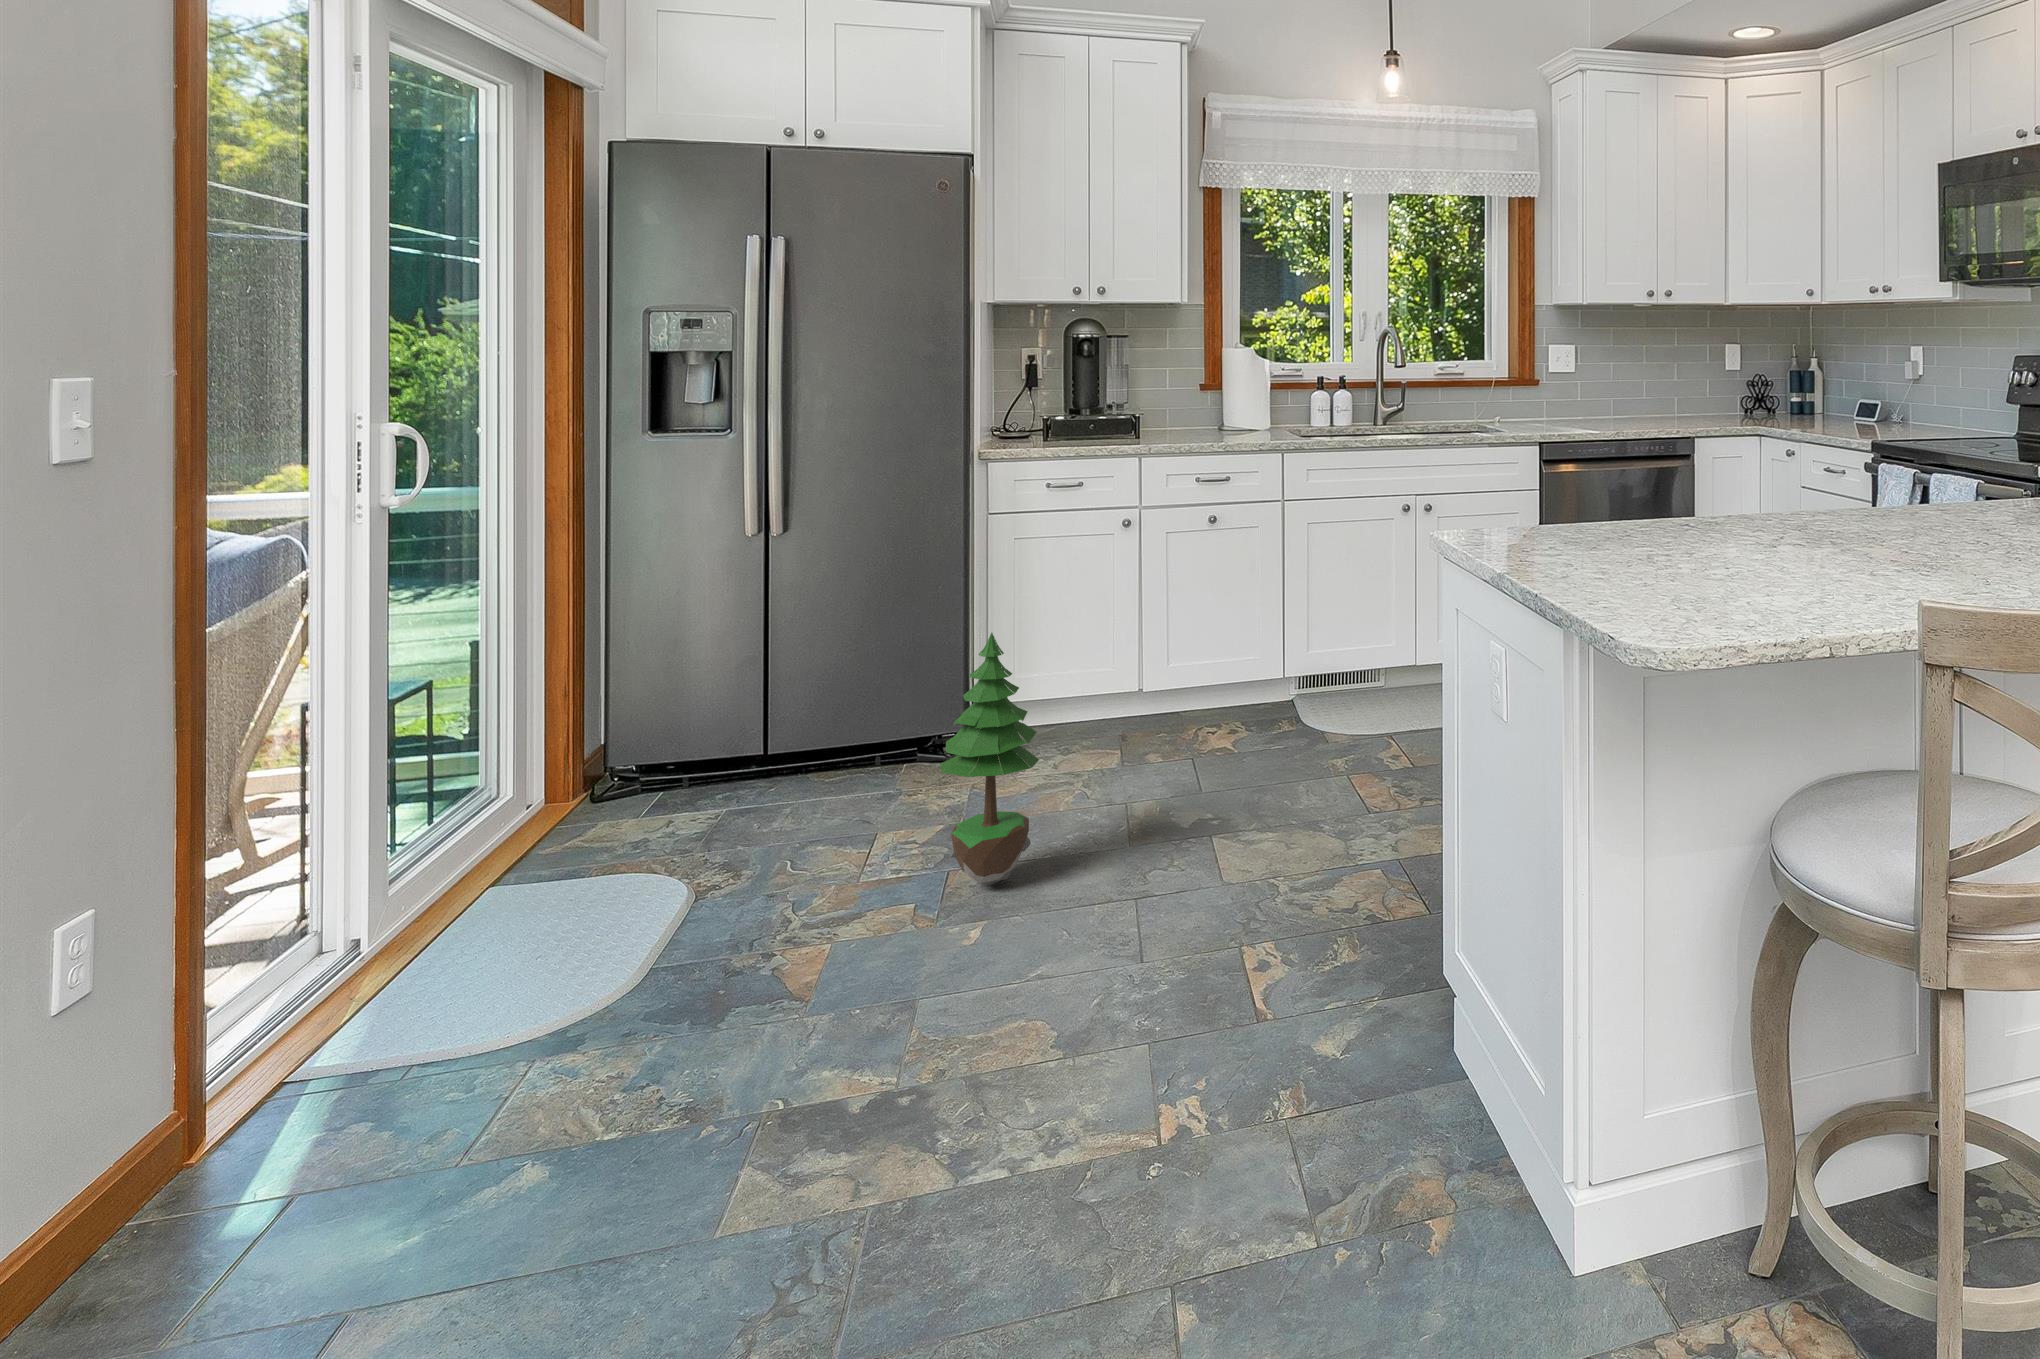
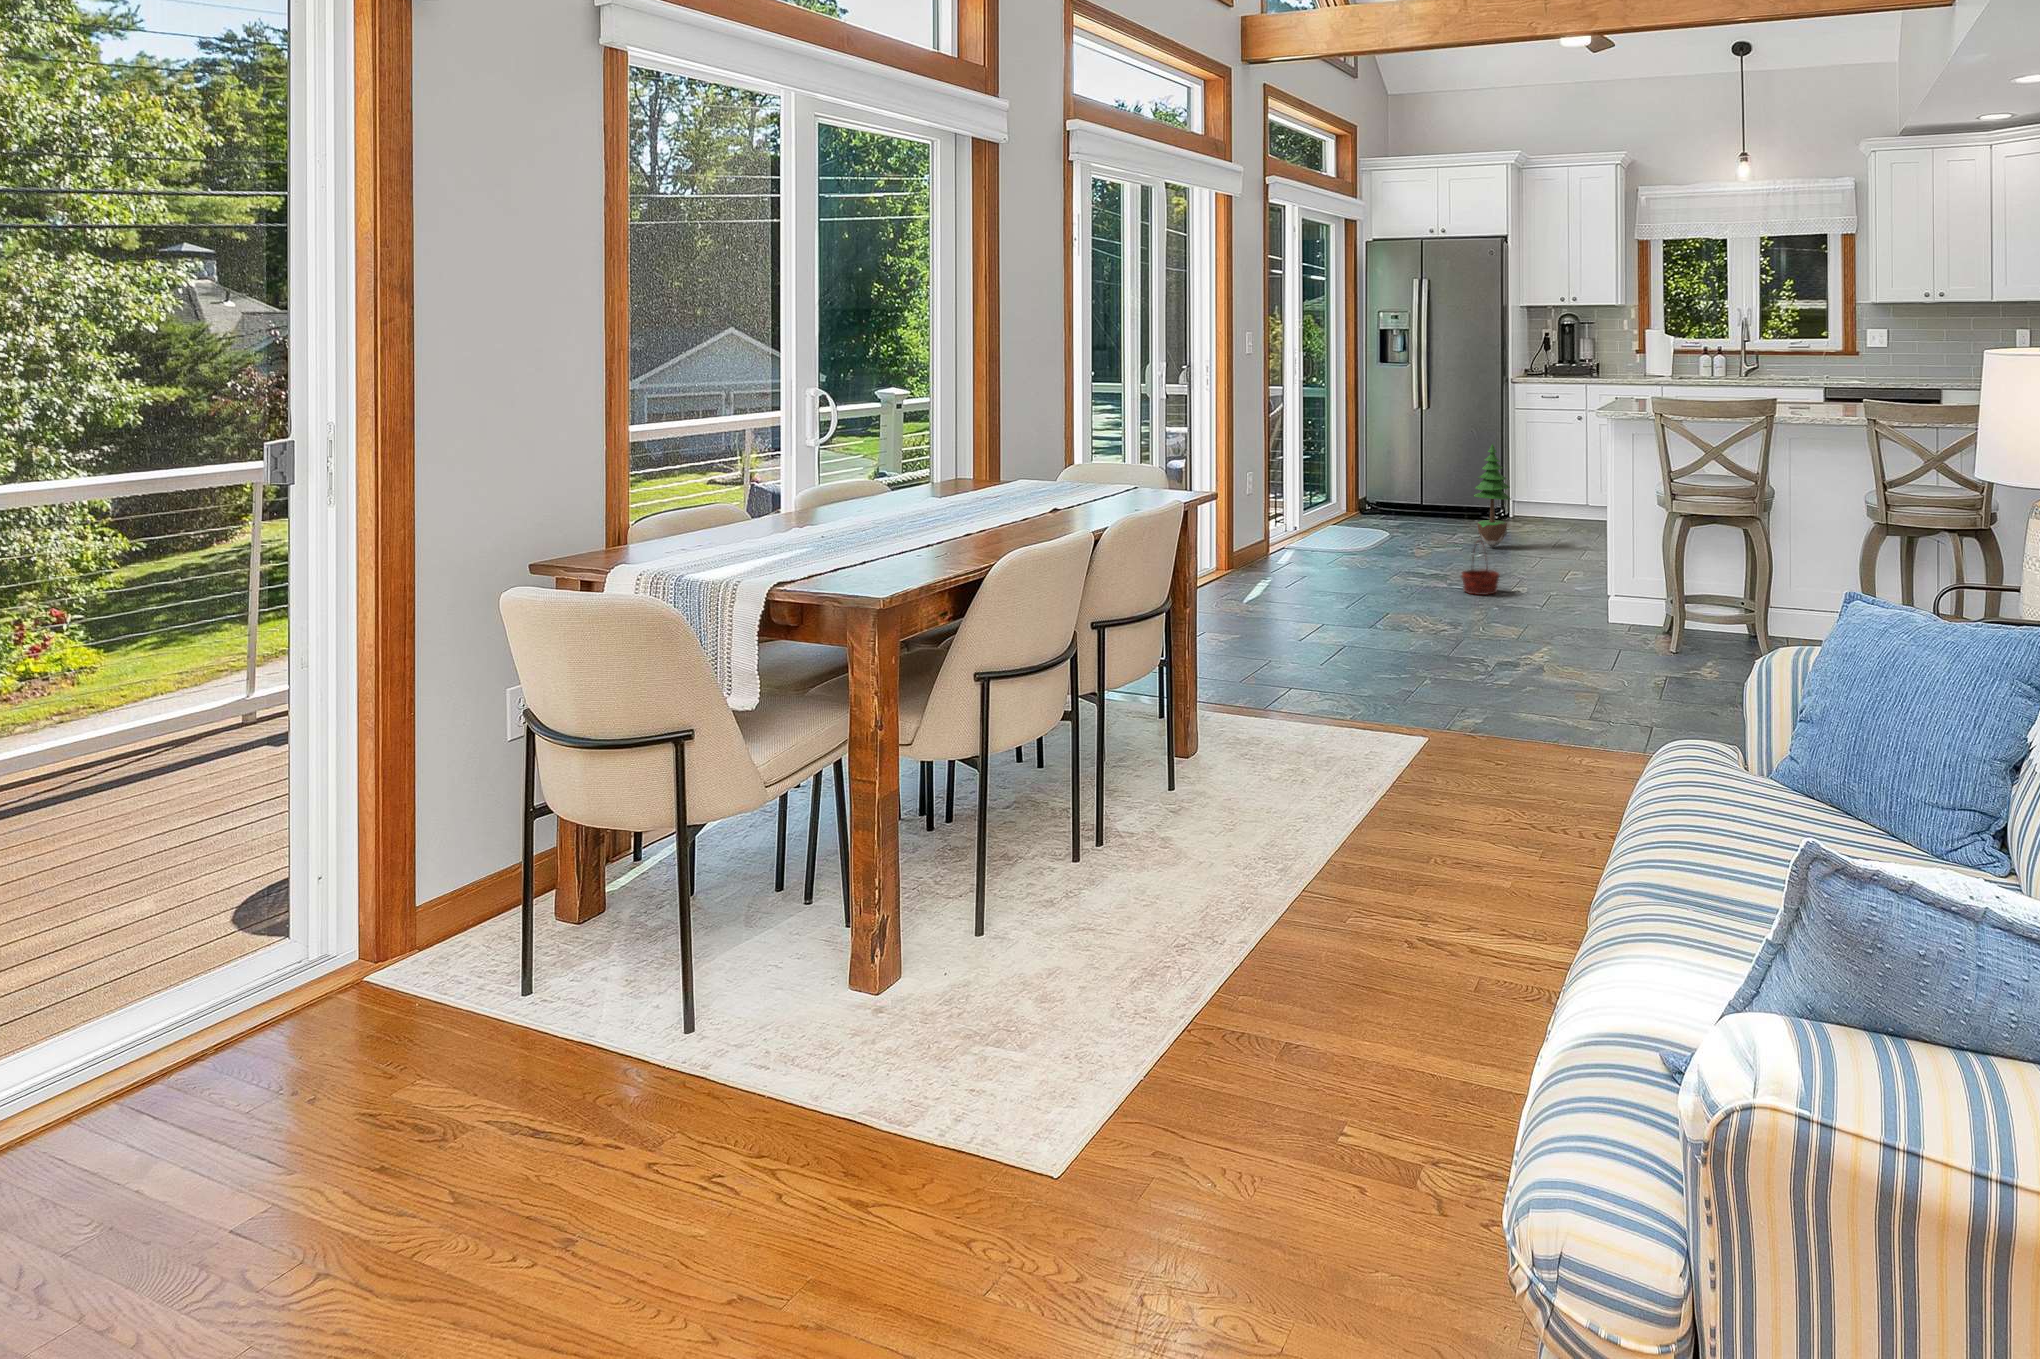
basket: none [1002,1057,1140,1266] -> present [1461,543,1499,595]

